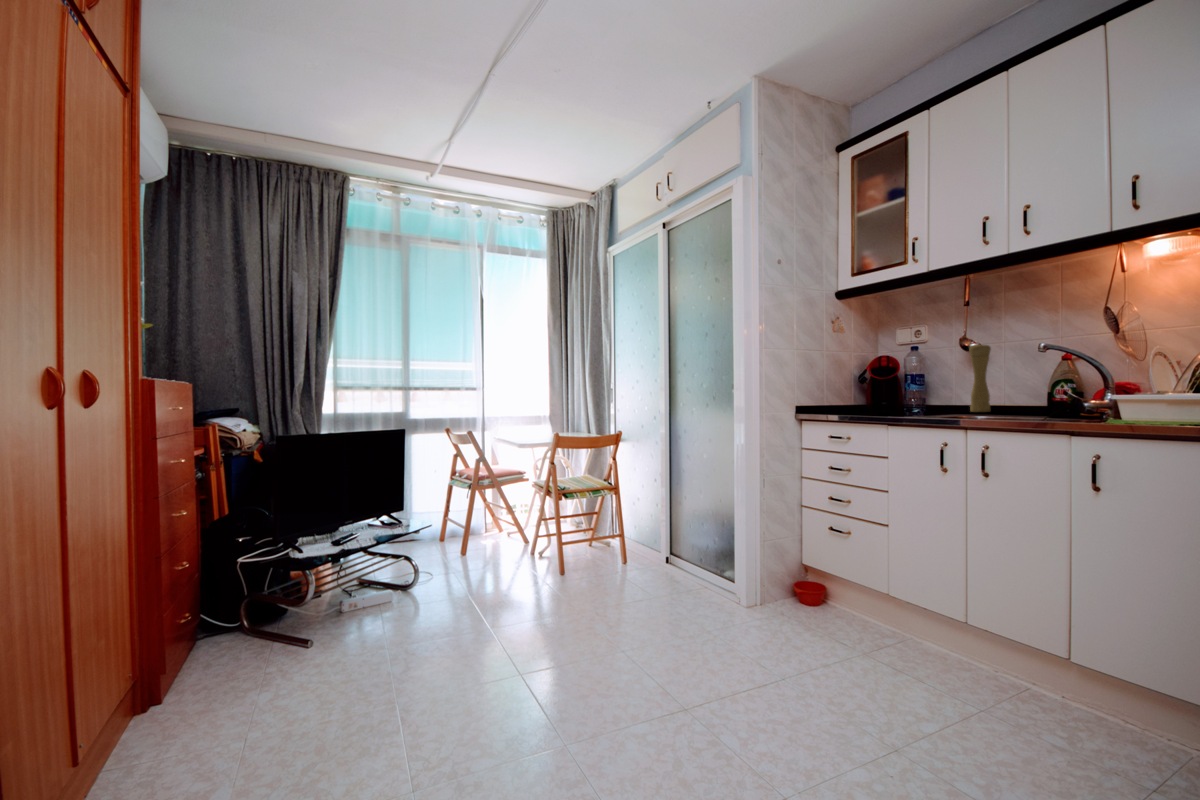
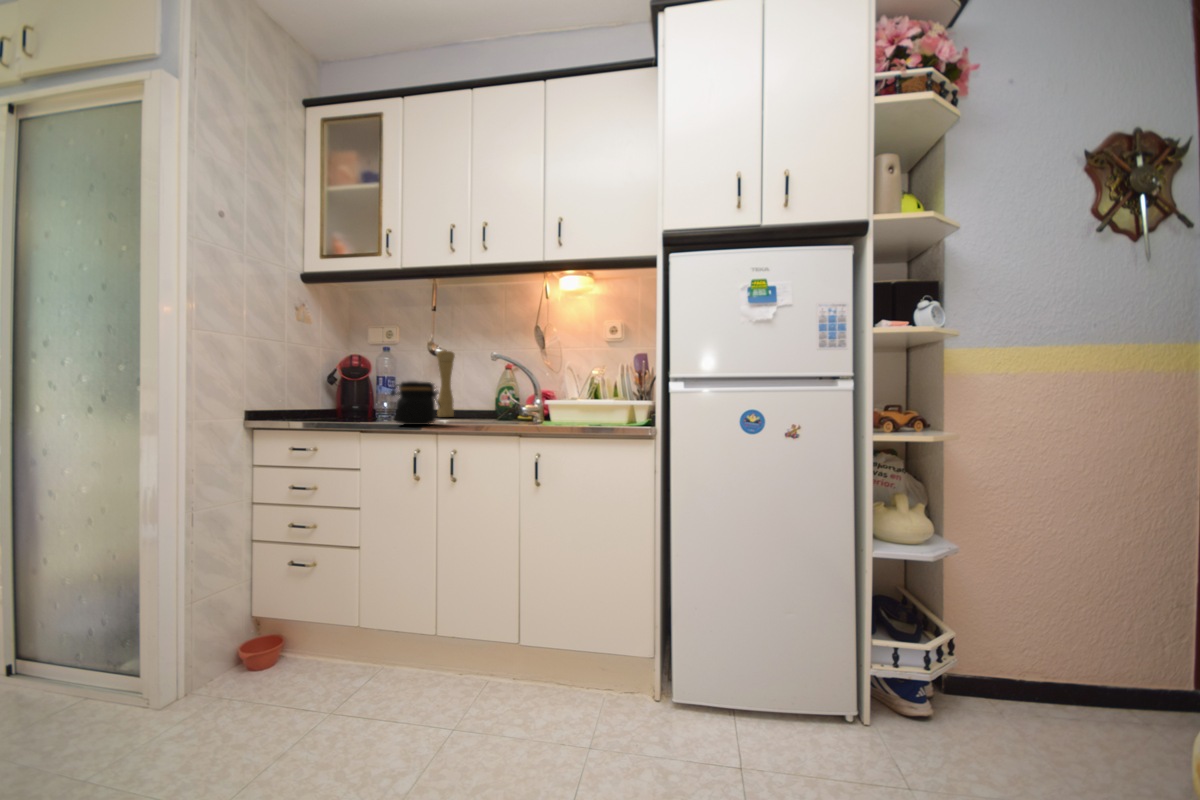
jar: none [916,380,971,421] -> present [391,381,440,425]

